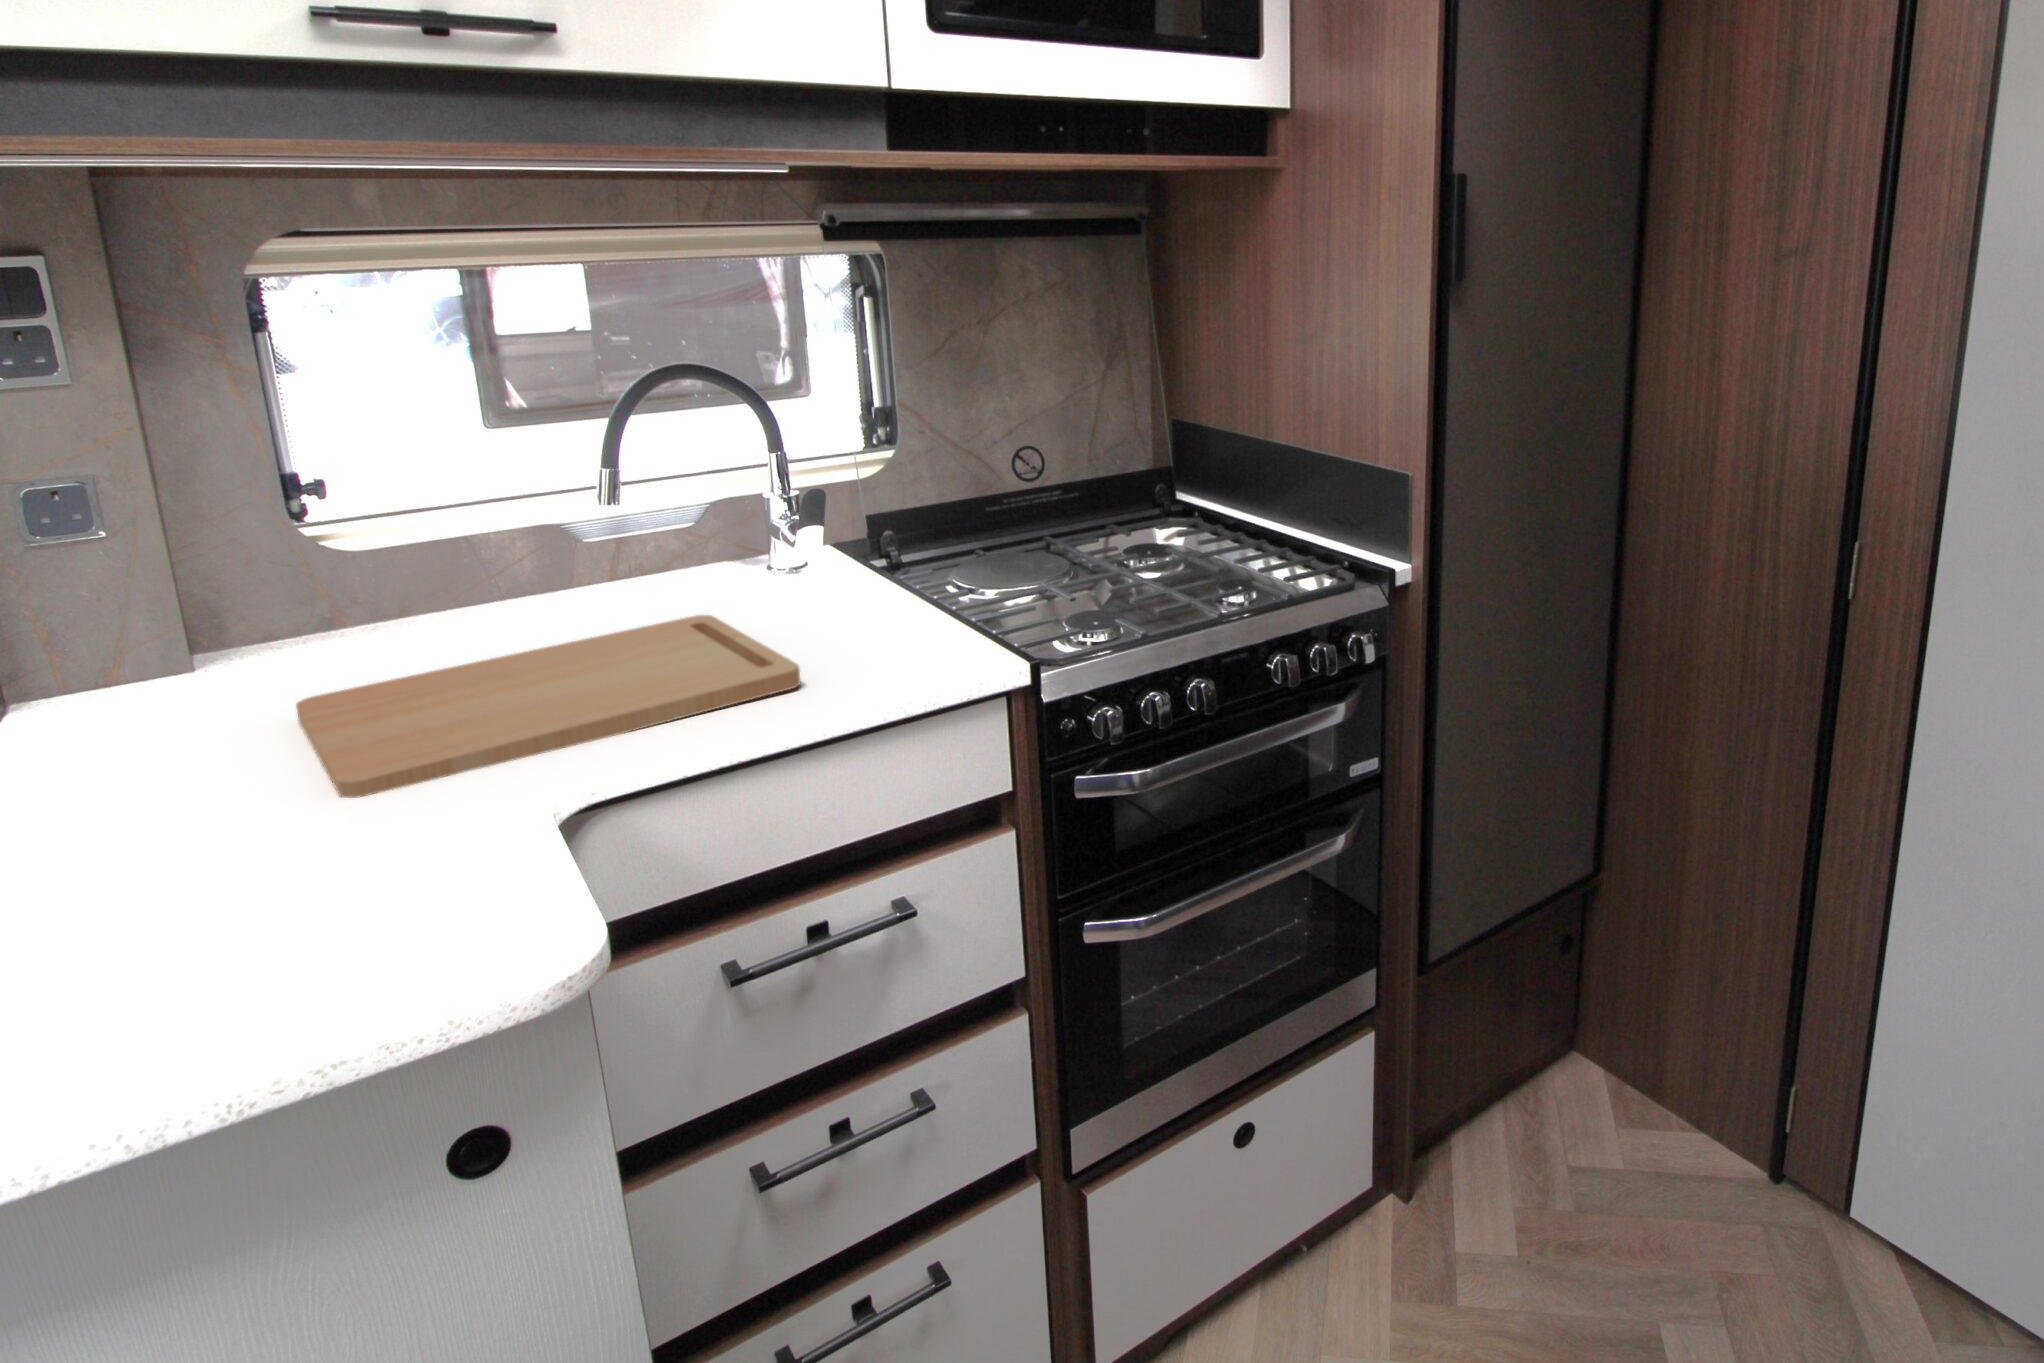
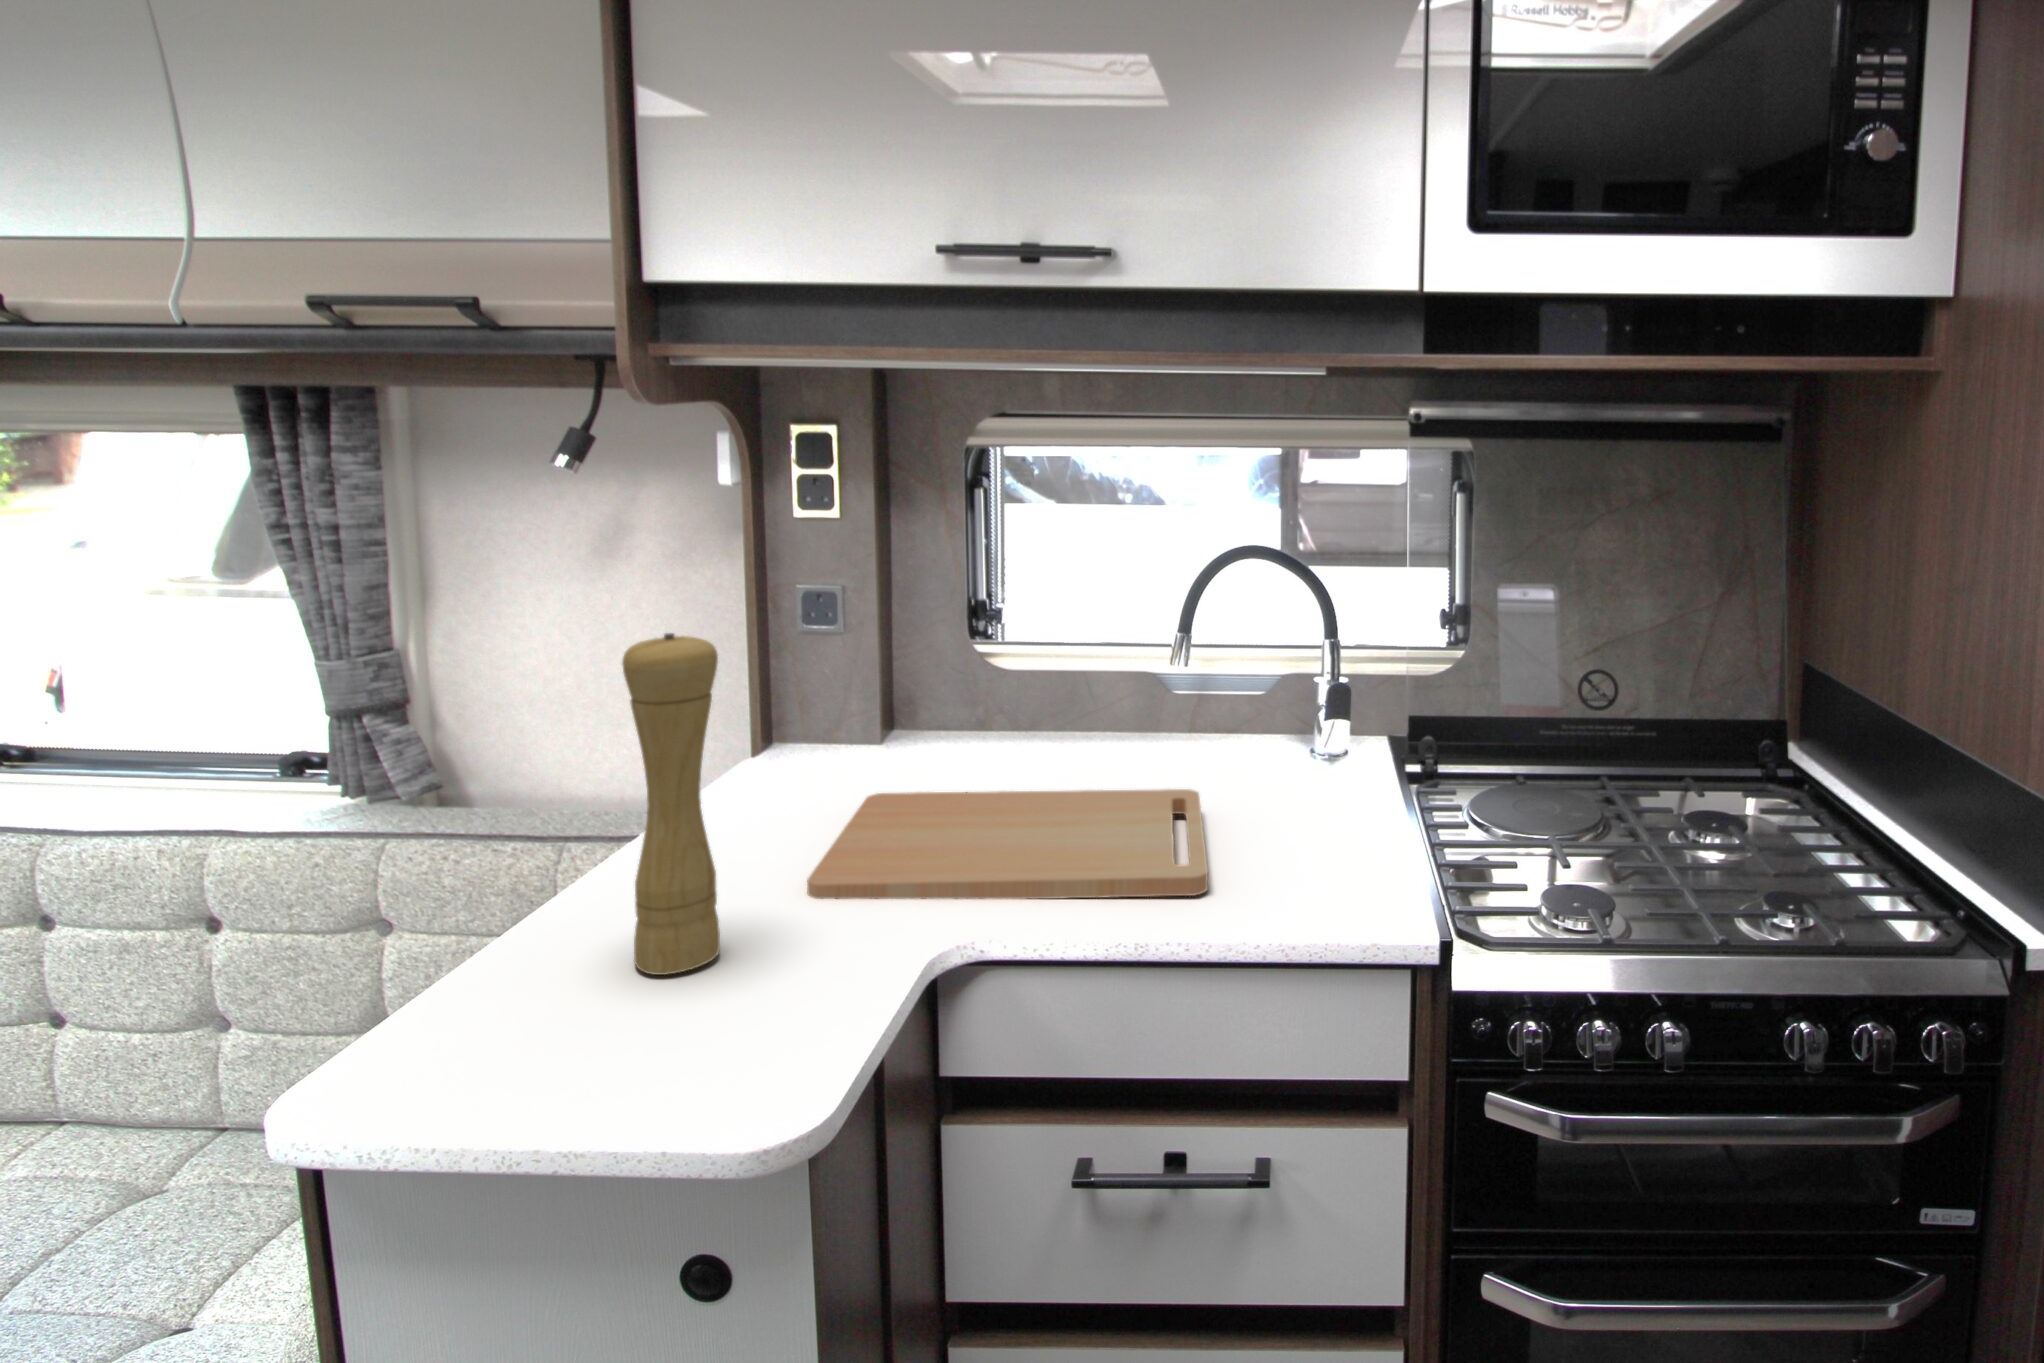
pepper mill: none [114,498,318,903] -> present [622,633,720,975]

